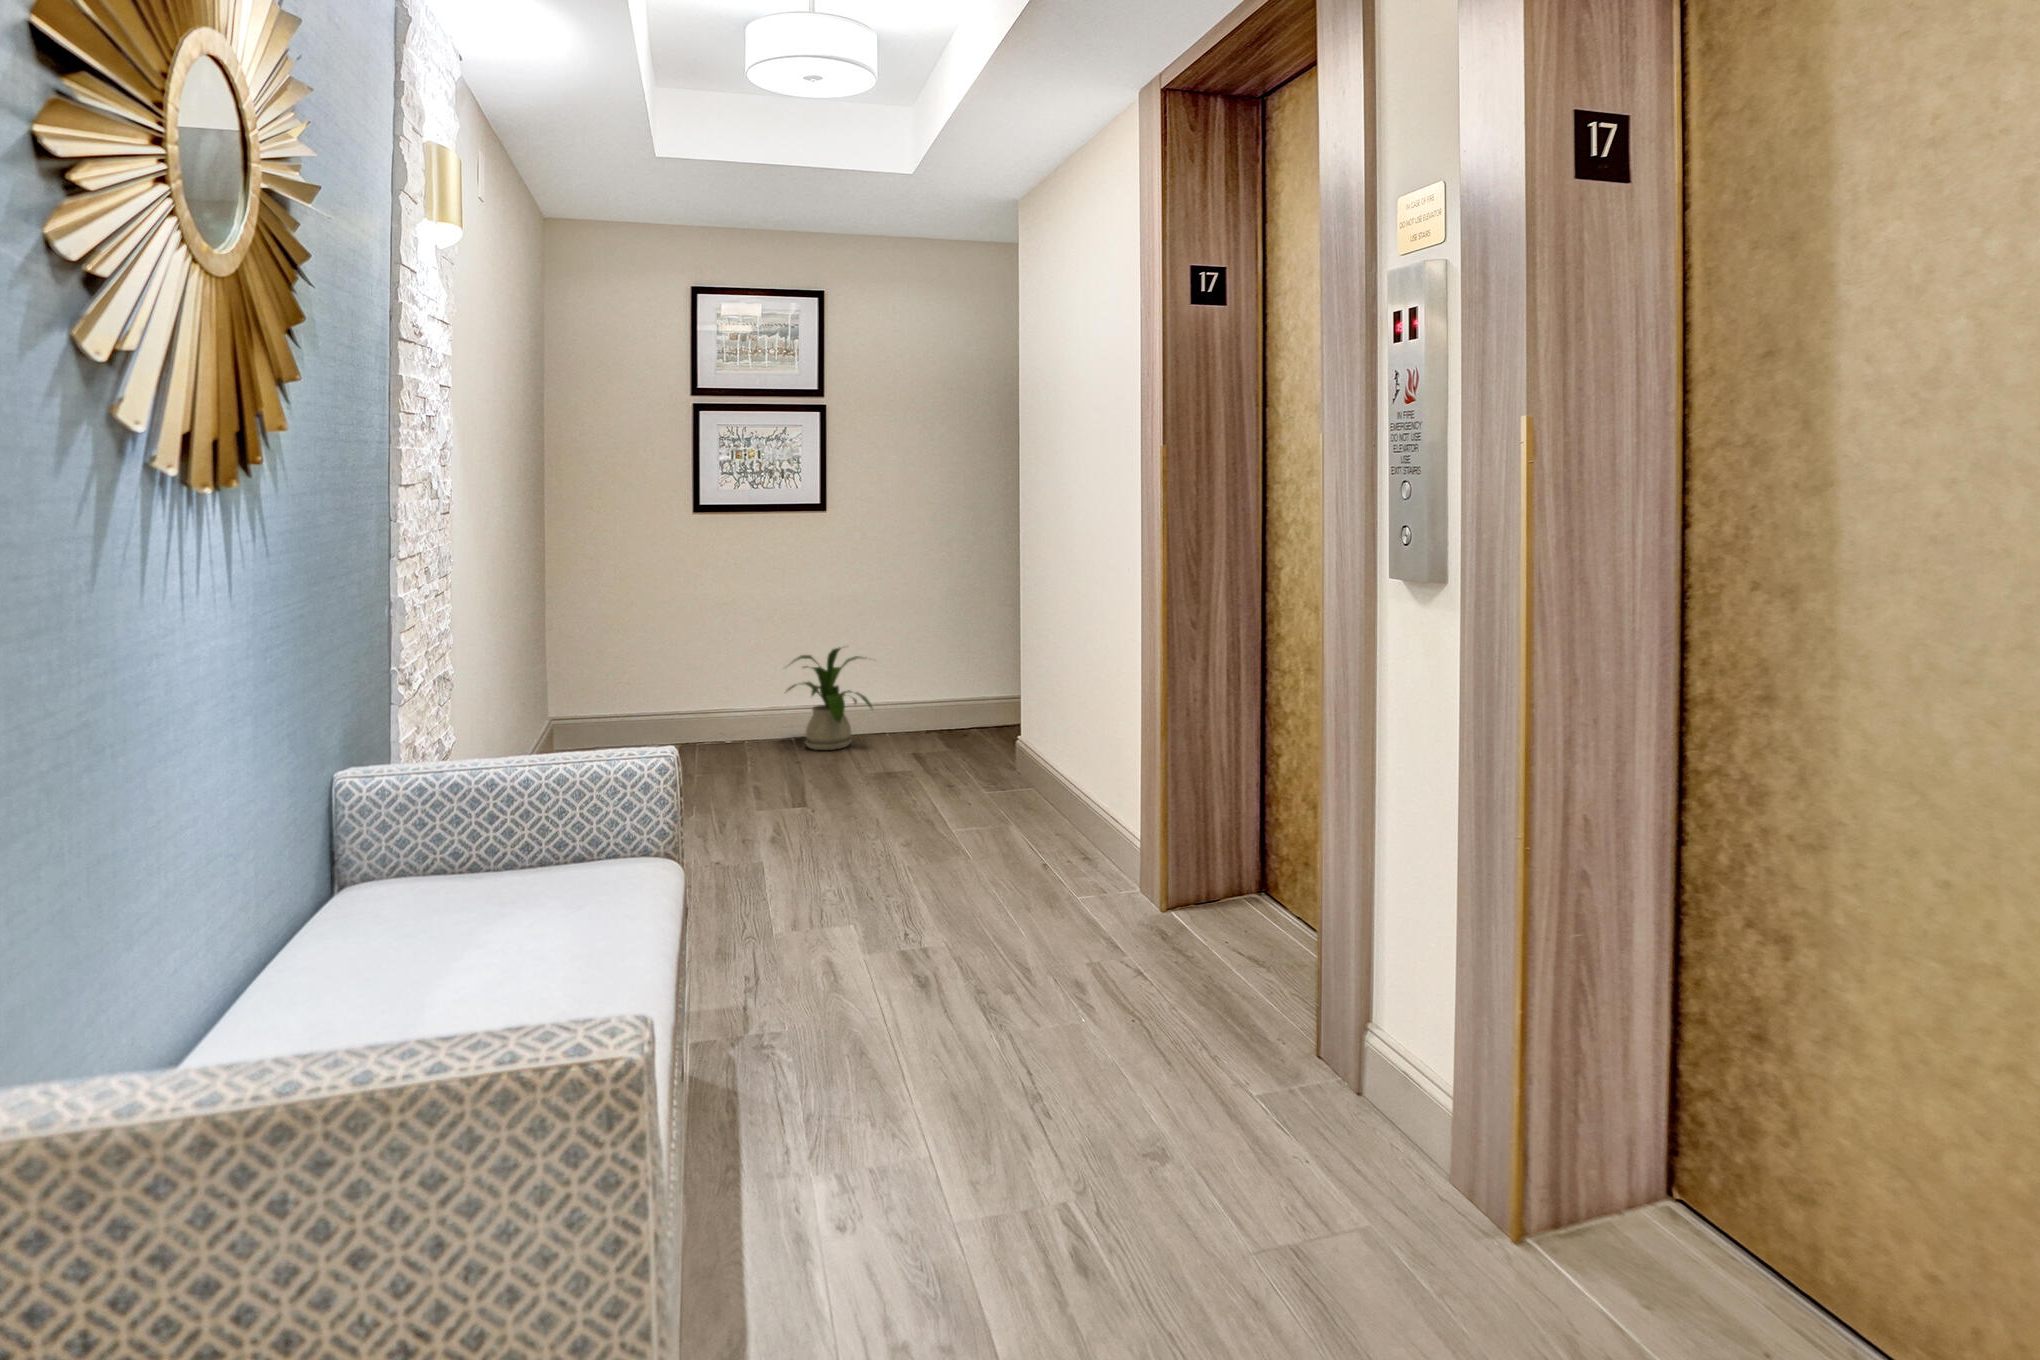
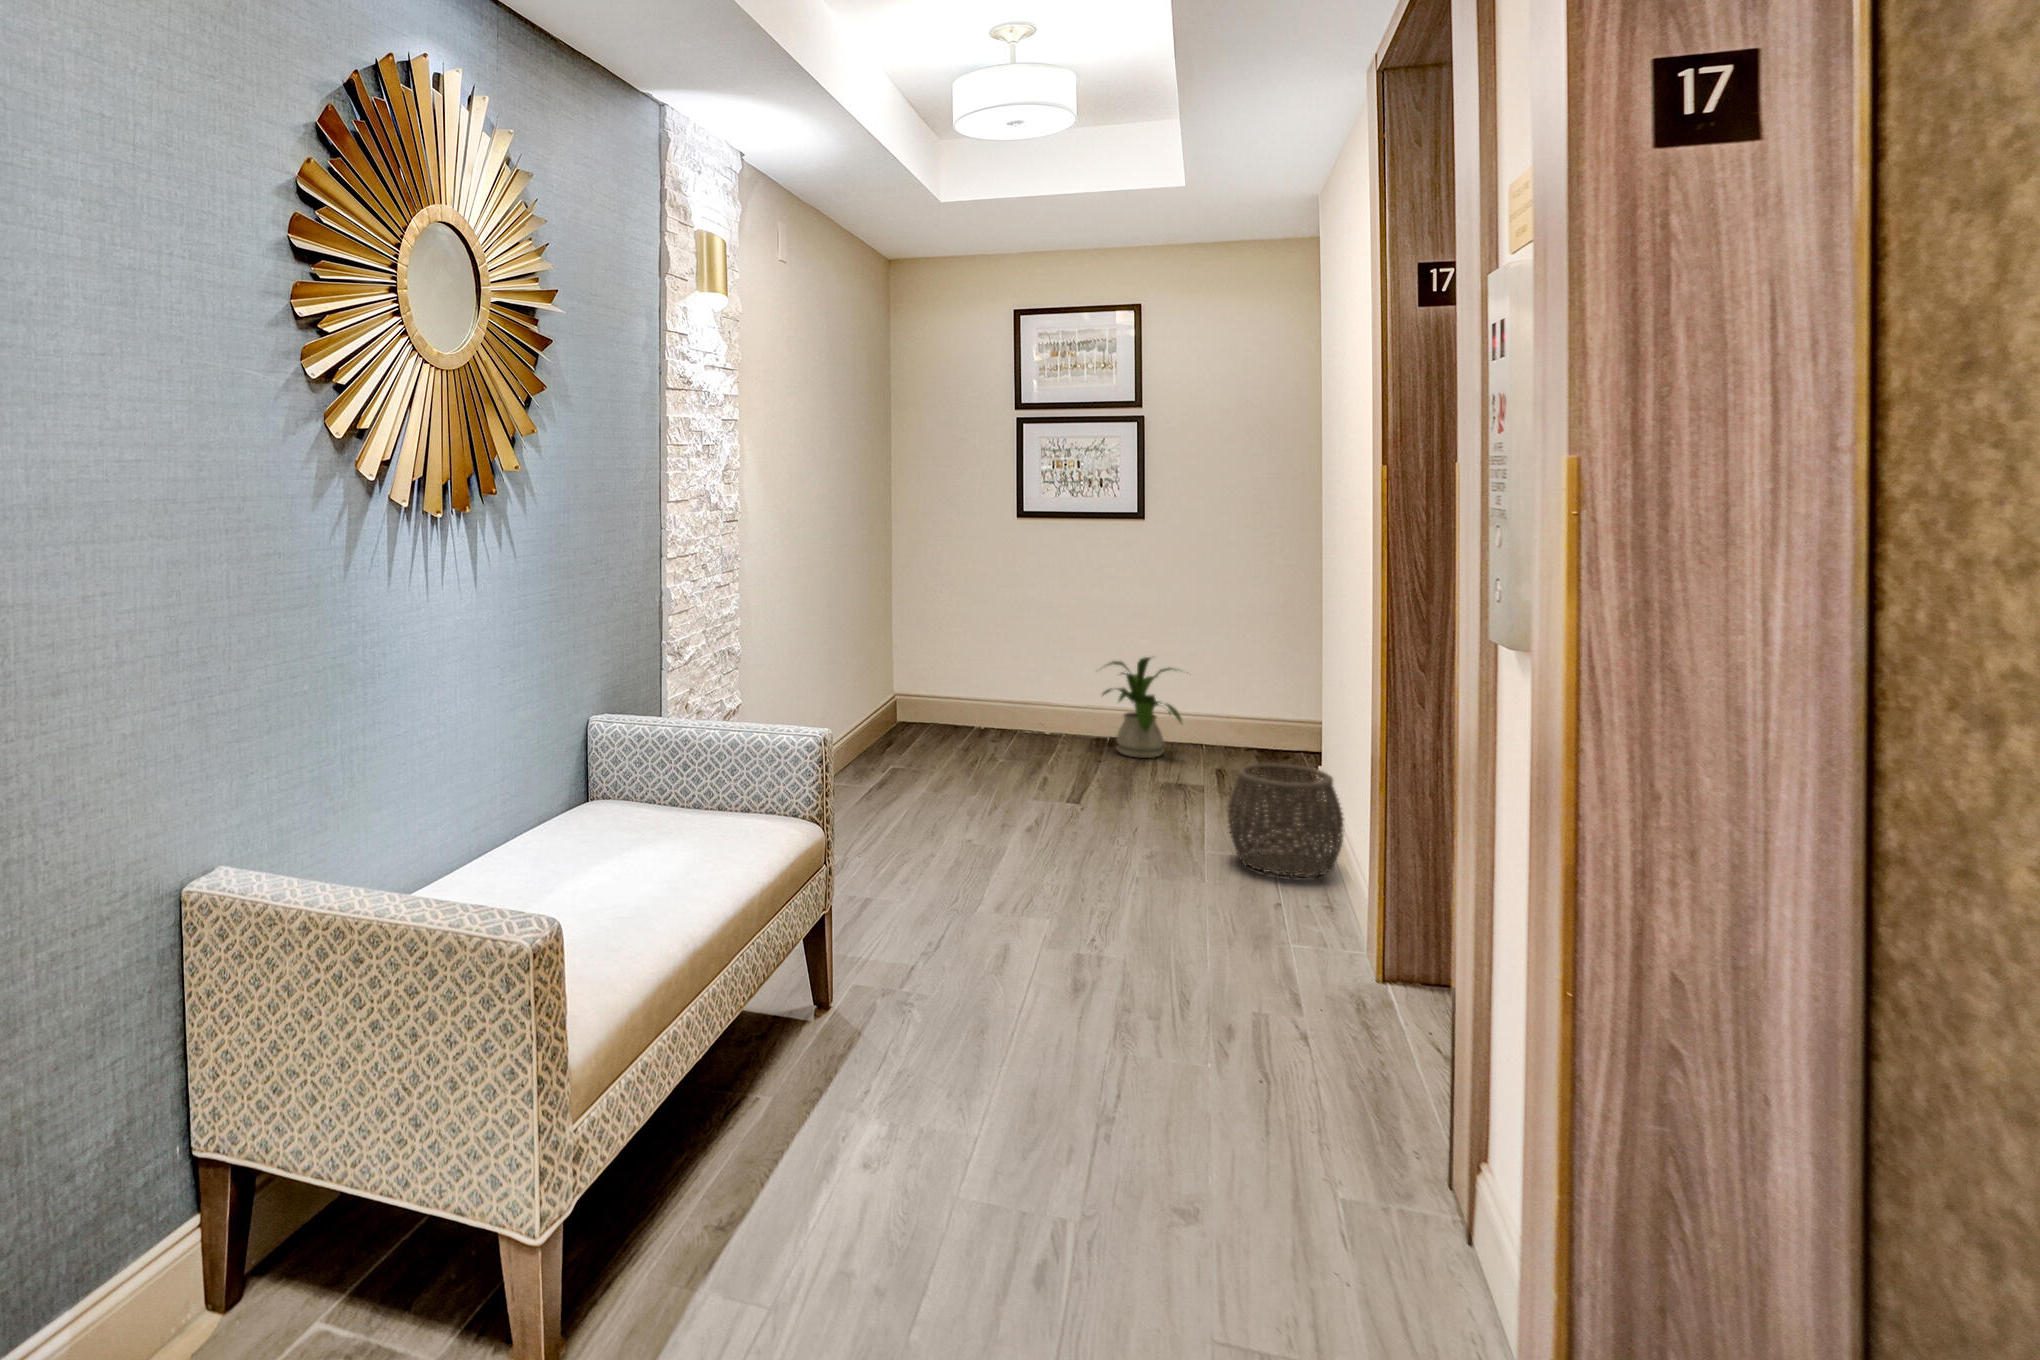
woven basket: none [968,730,1069,834] -> present [1228,763,1344,877]

